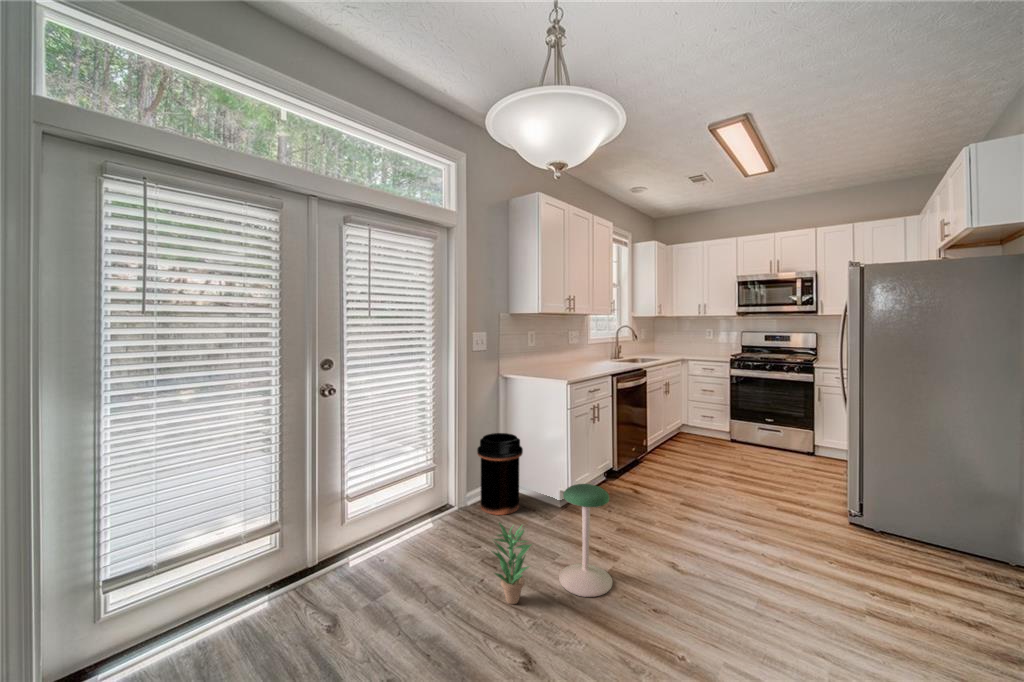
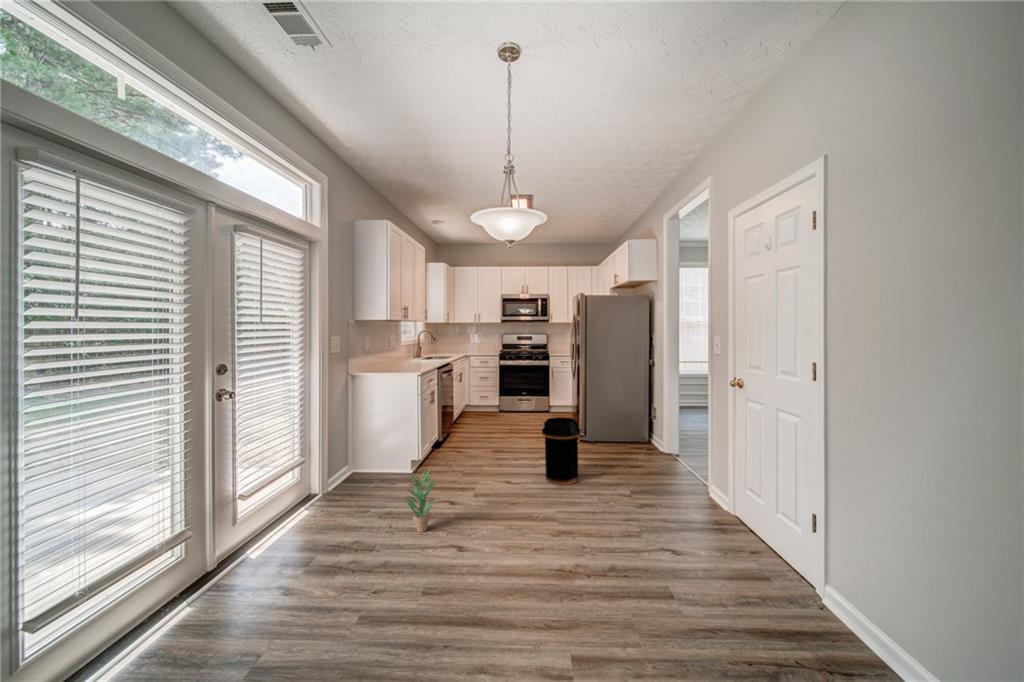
trash can: present [477,433,523,515] -> present [542,417,581,485]
stool: present [559,484,612,597] -> none [443,438,480,514]

